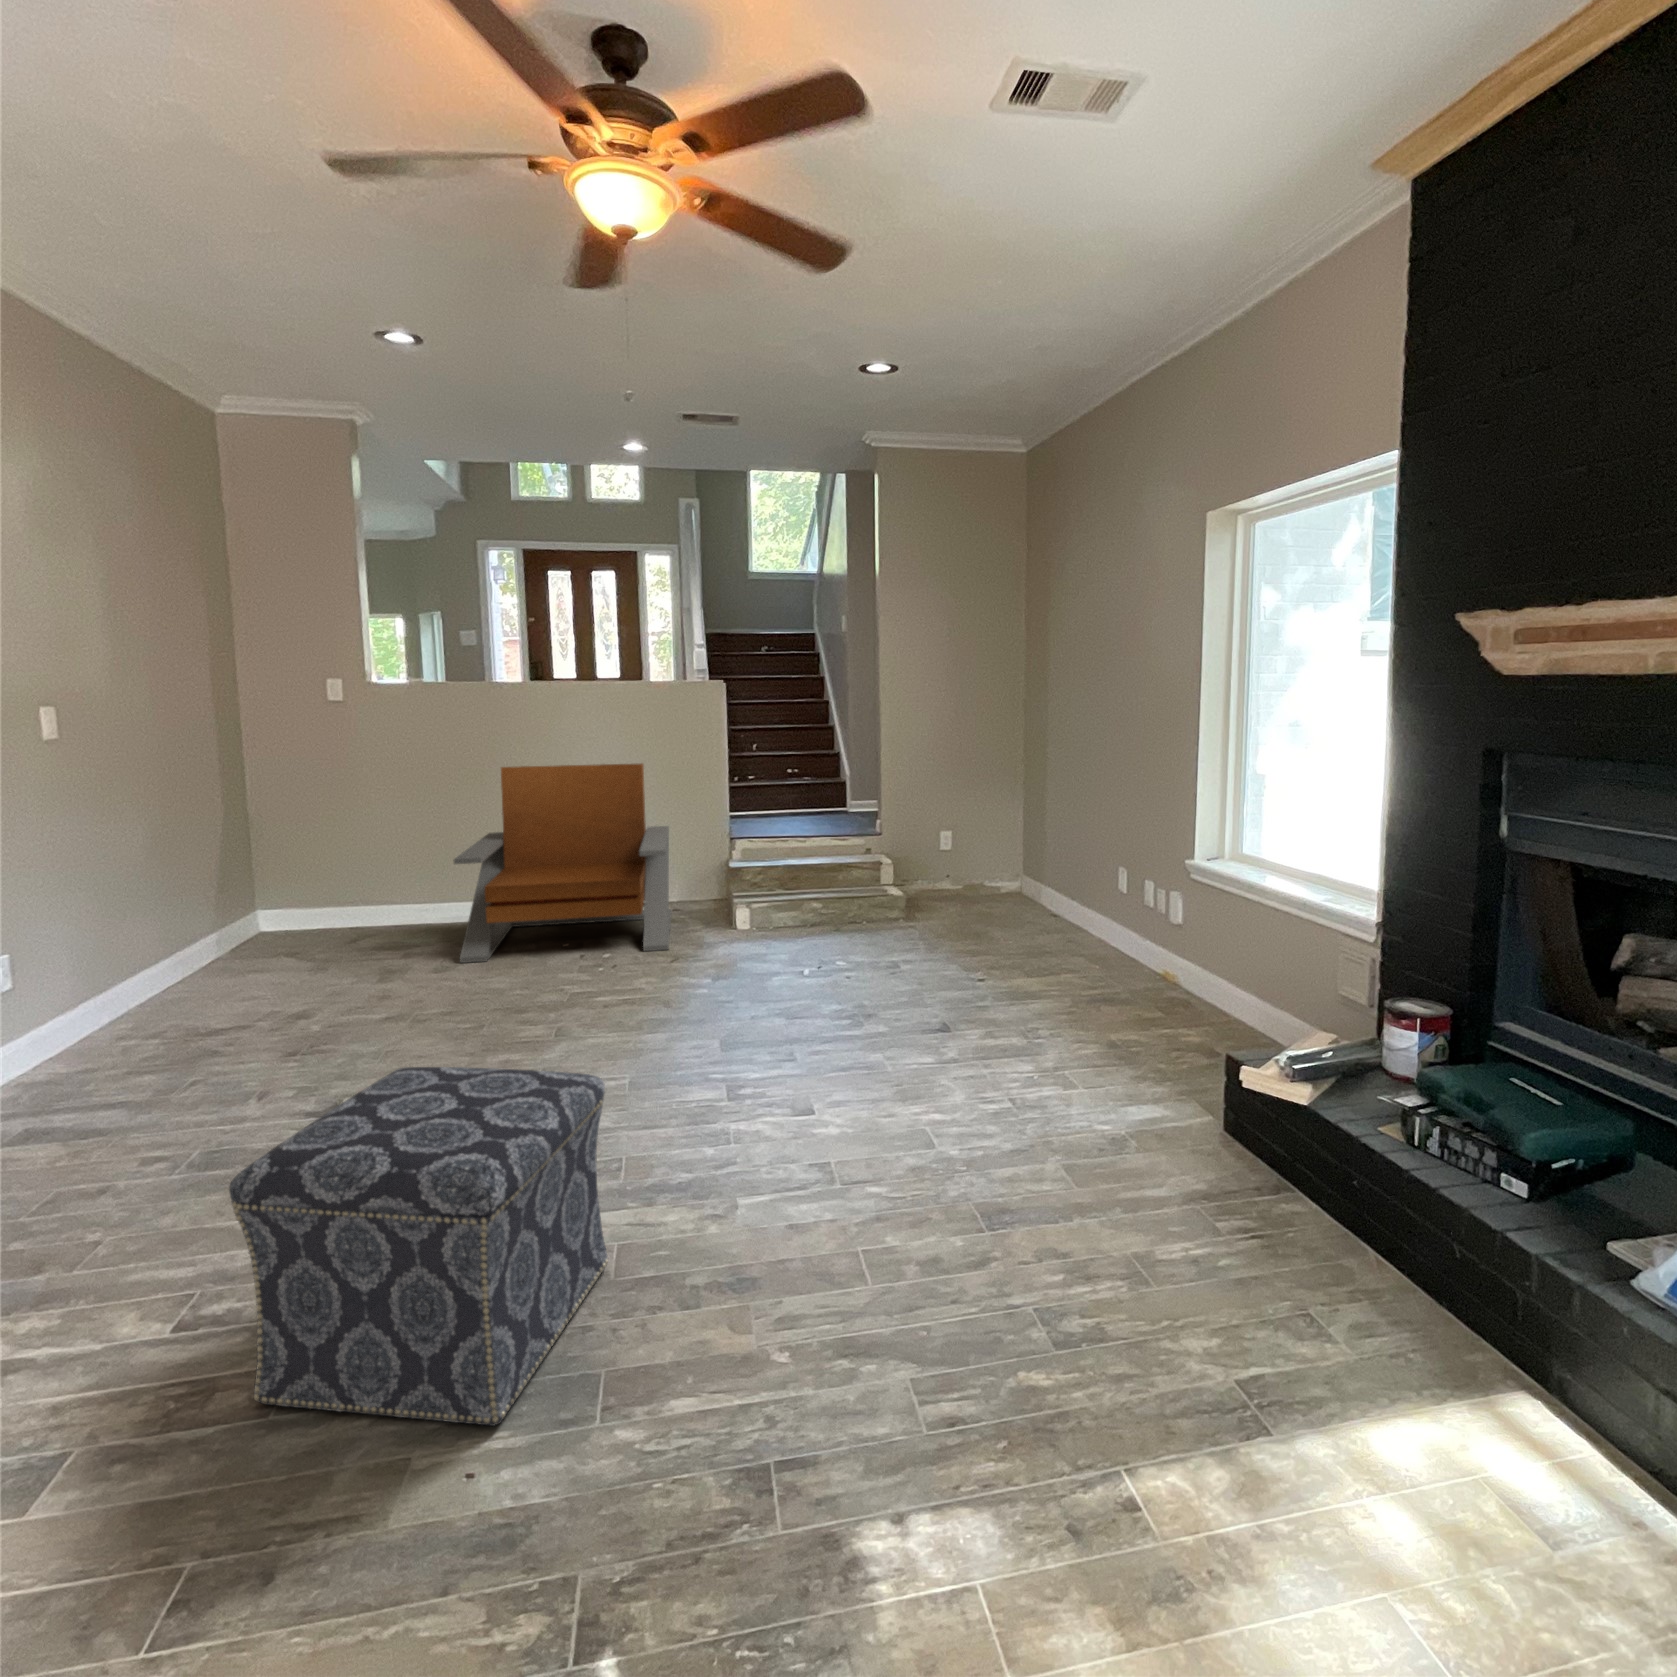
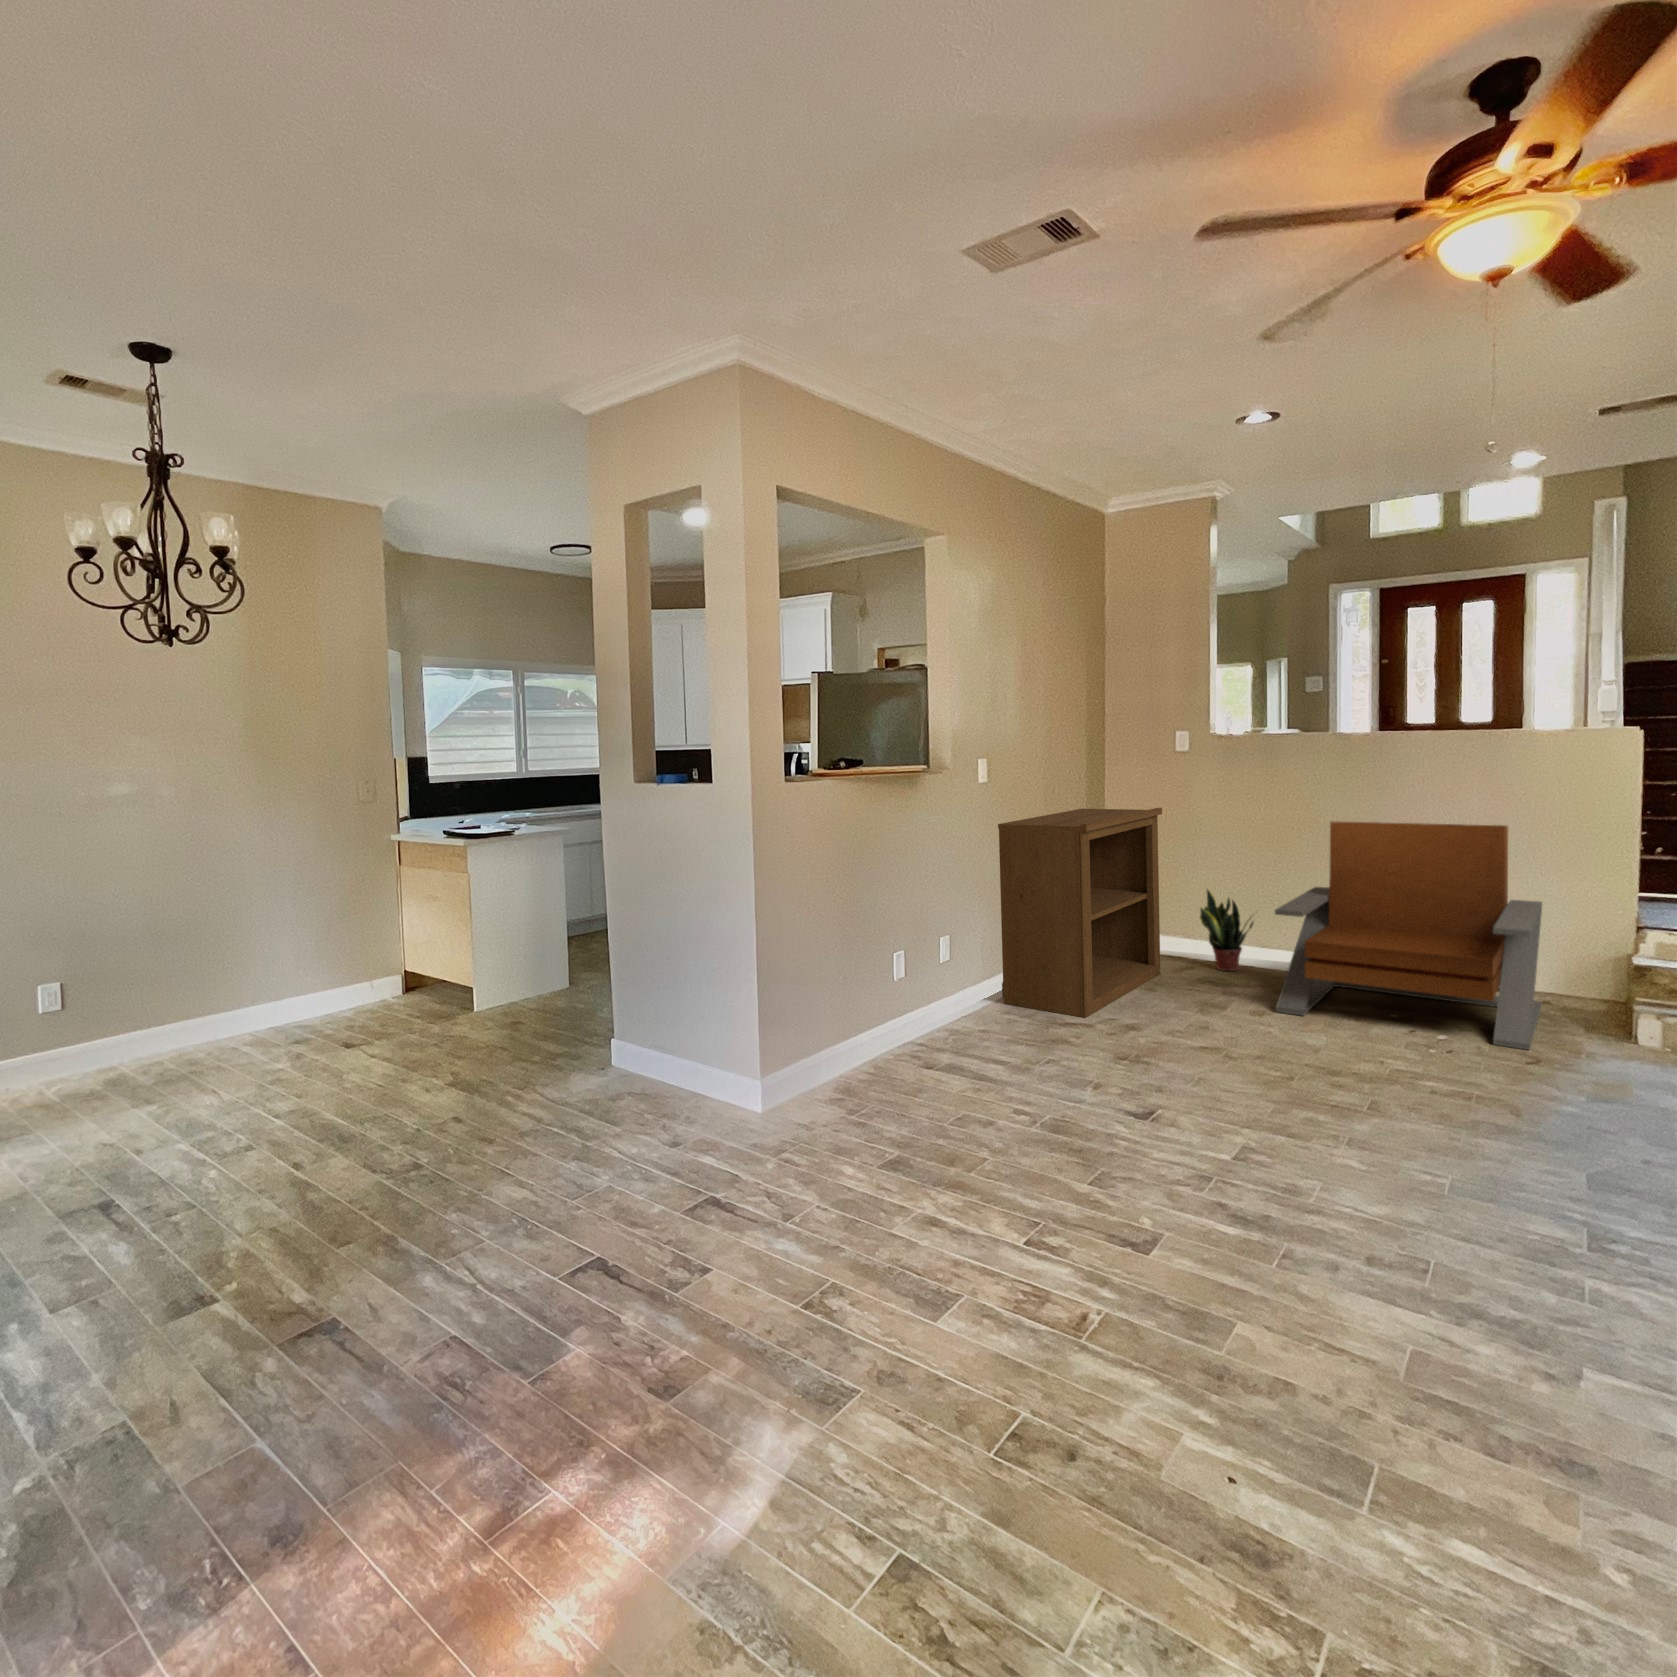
bookshelf: none [80,760,329,1028] -> present [998,808,1162,1017]
potted plant: none [372,847,434,932] -> present [1200,890,1254,971]
ottoman: present [229,1067,608,1426] -> none [1066,1095,1401,1450]

